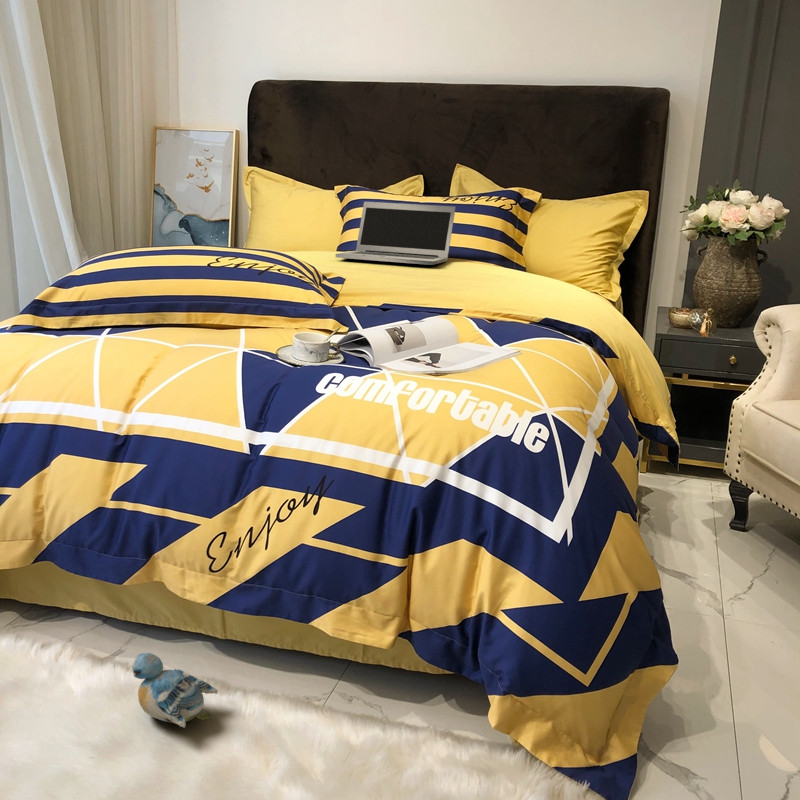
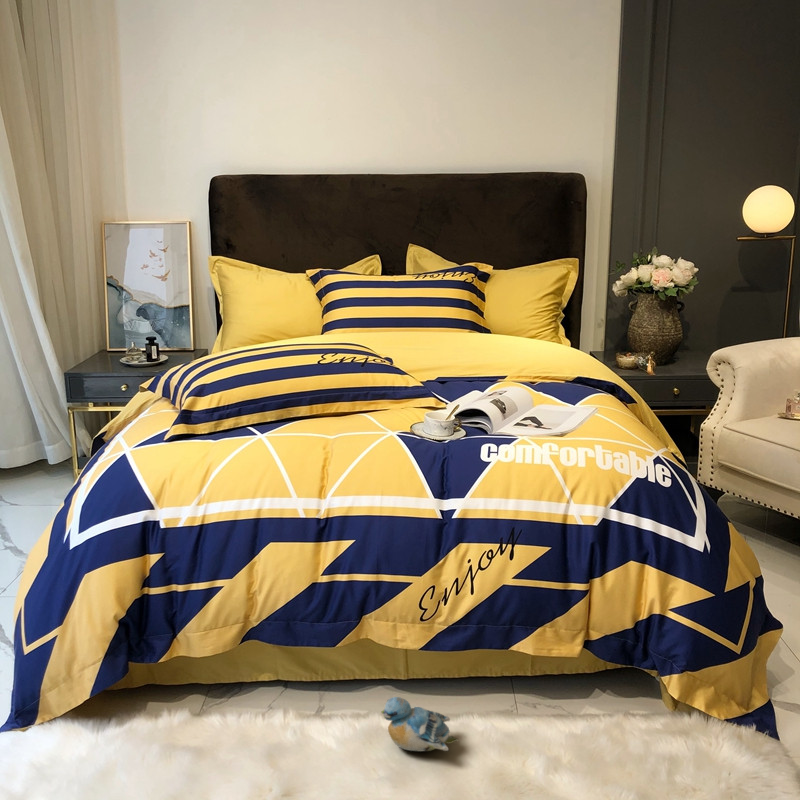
laptop: present [335,202,456,265] -> none [348,284,438,338]

